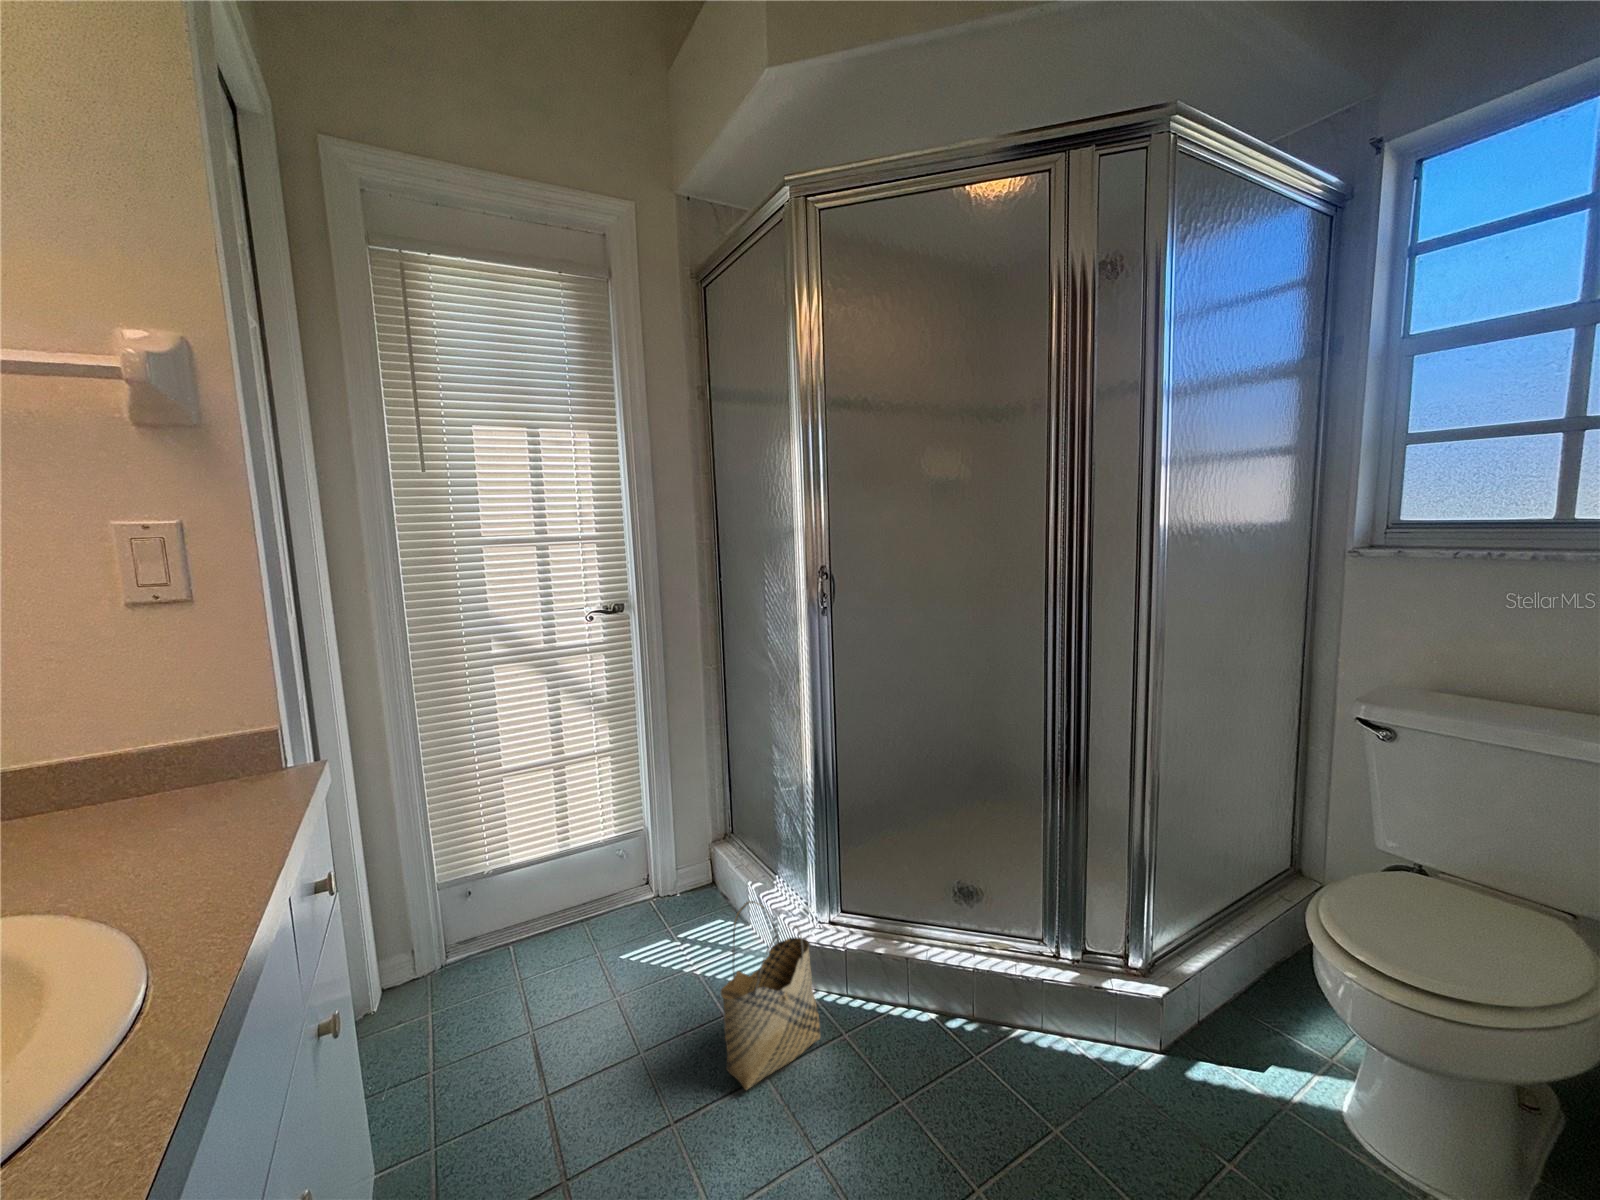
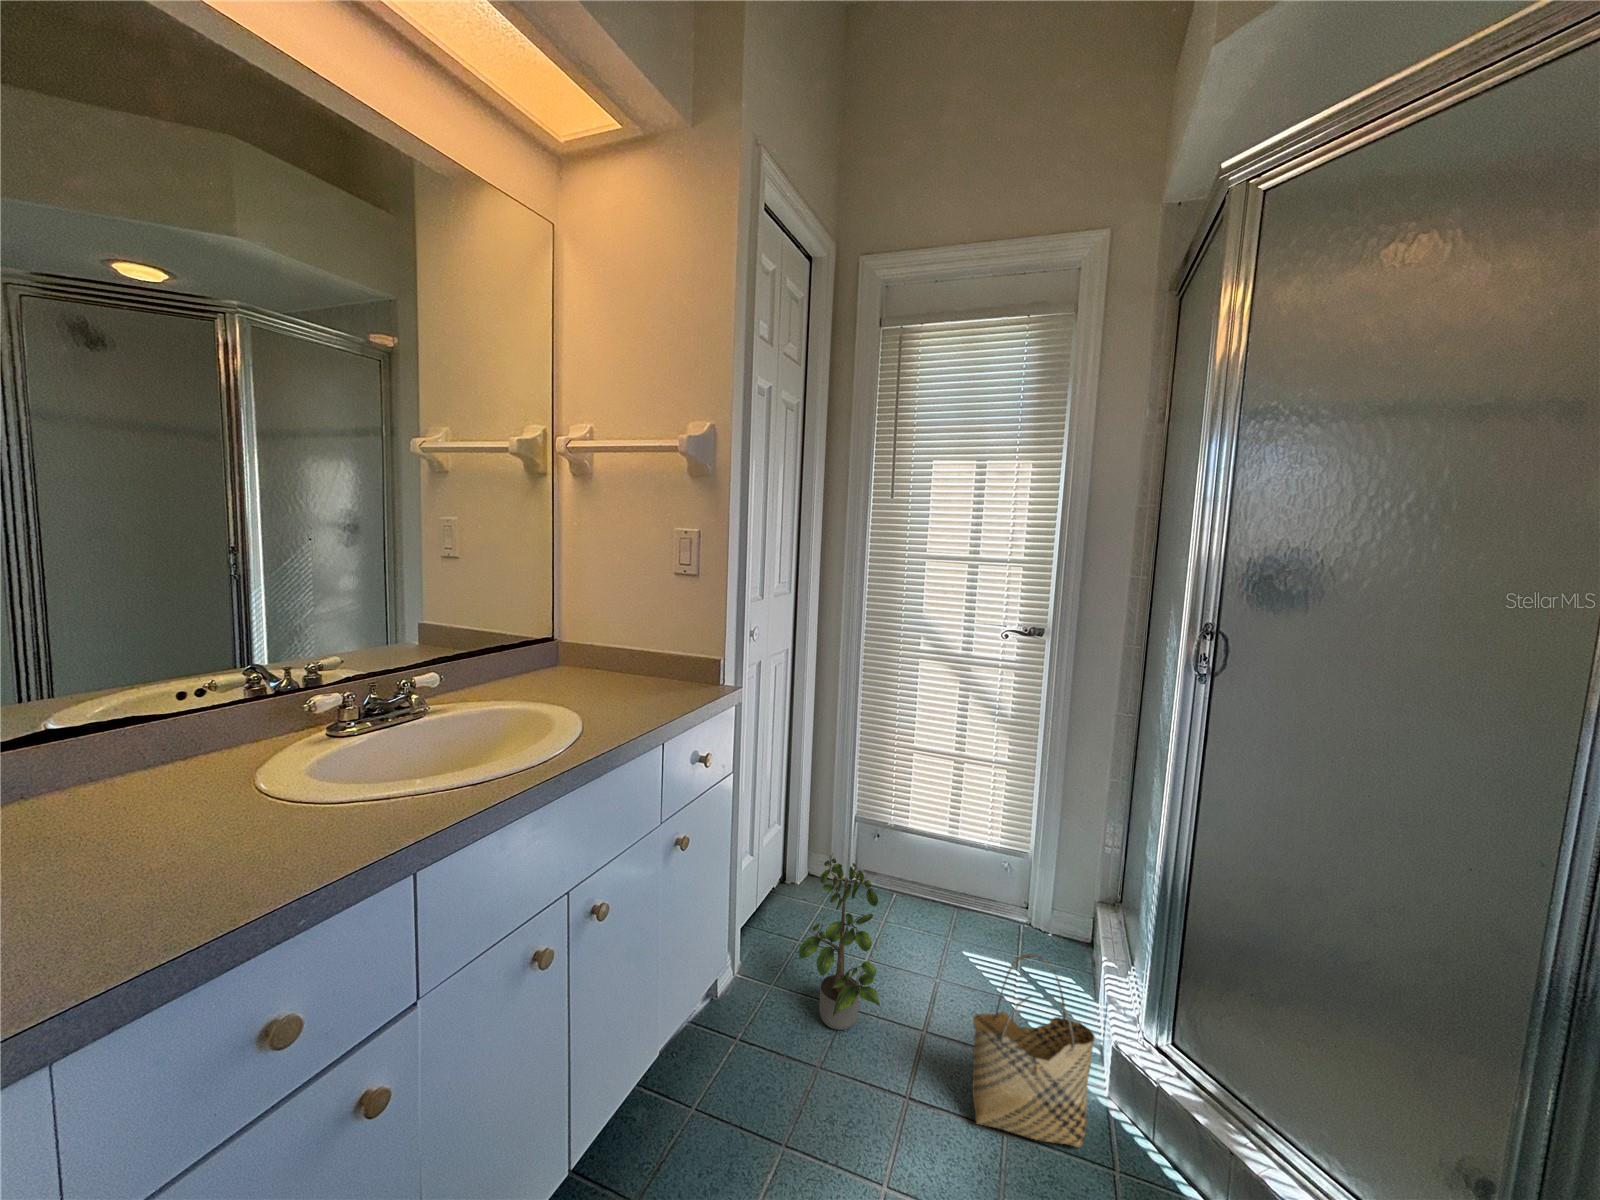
potted plant: none [481,920,622,1135] -> present [799,853,880,1030]

